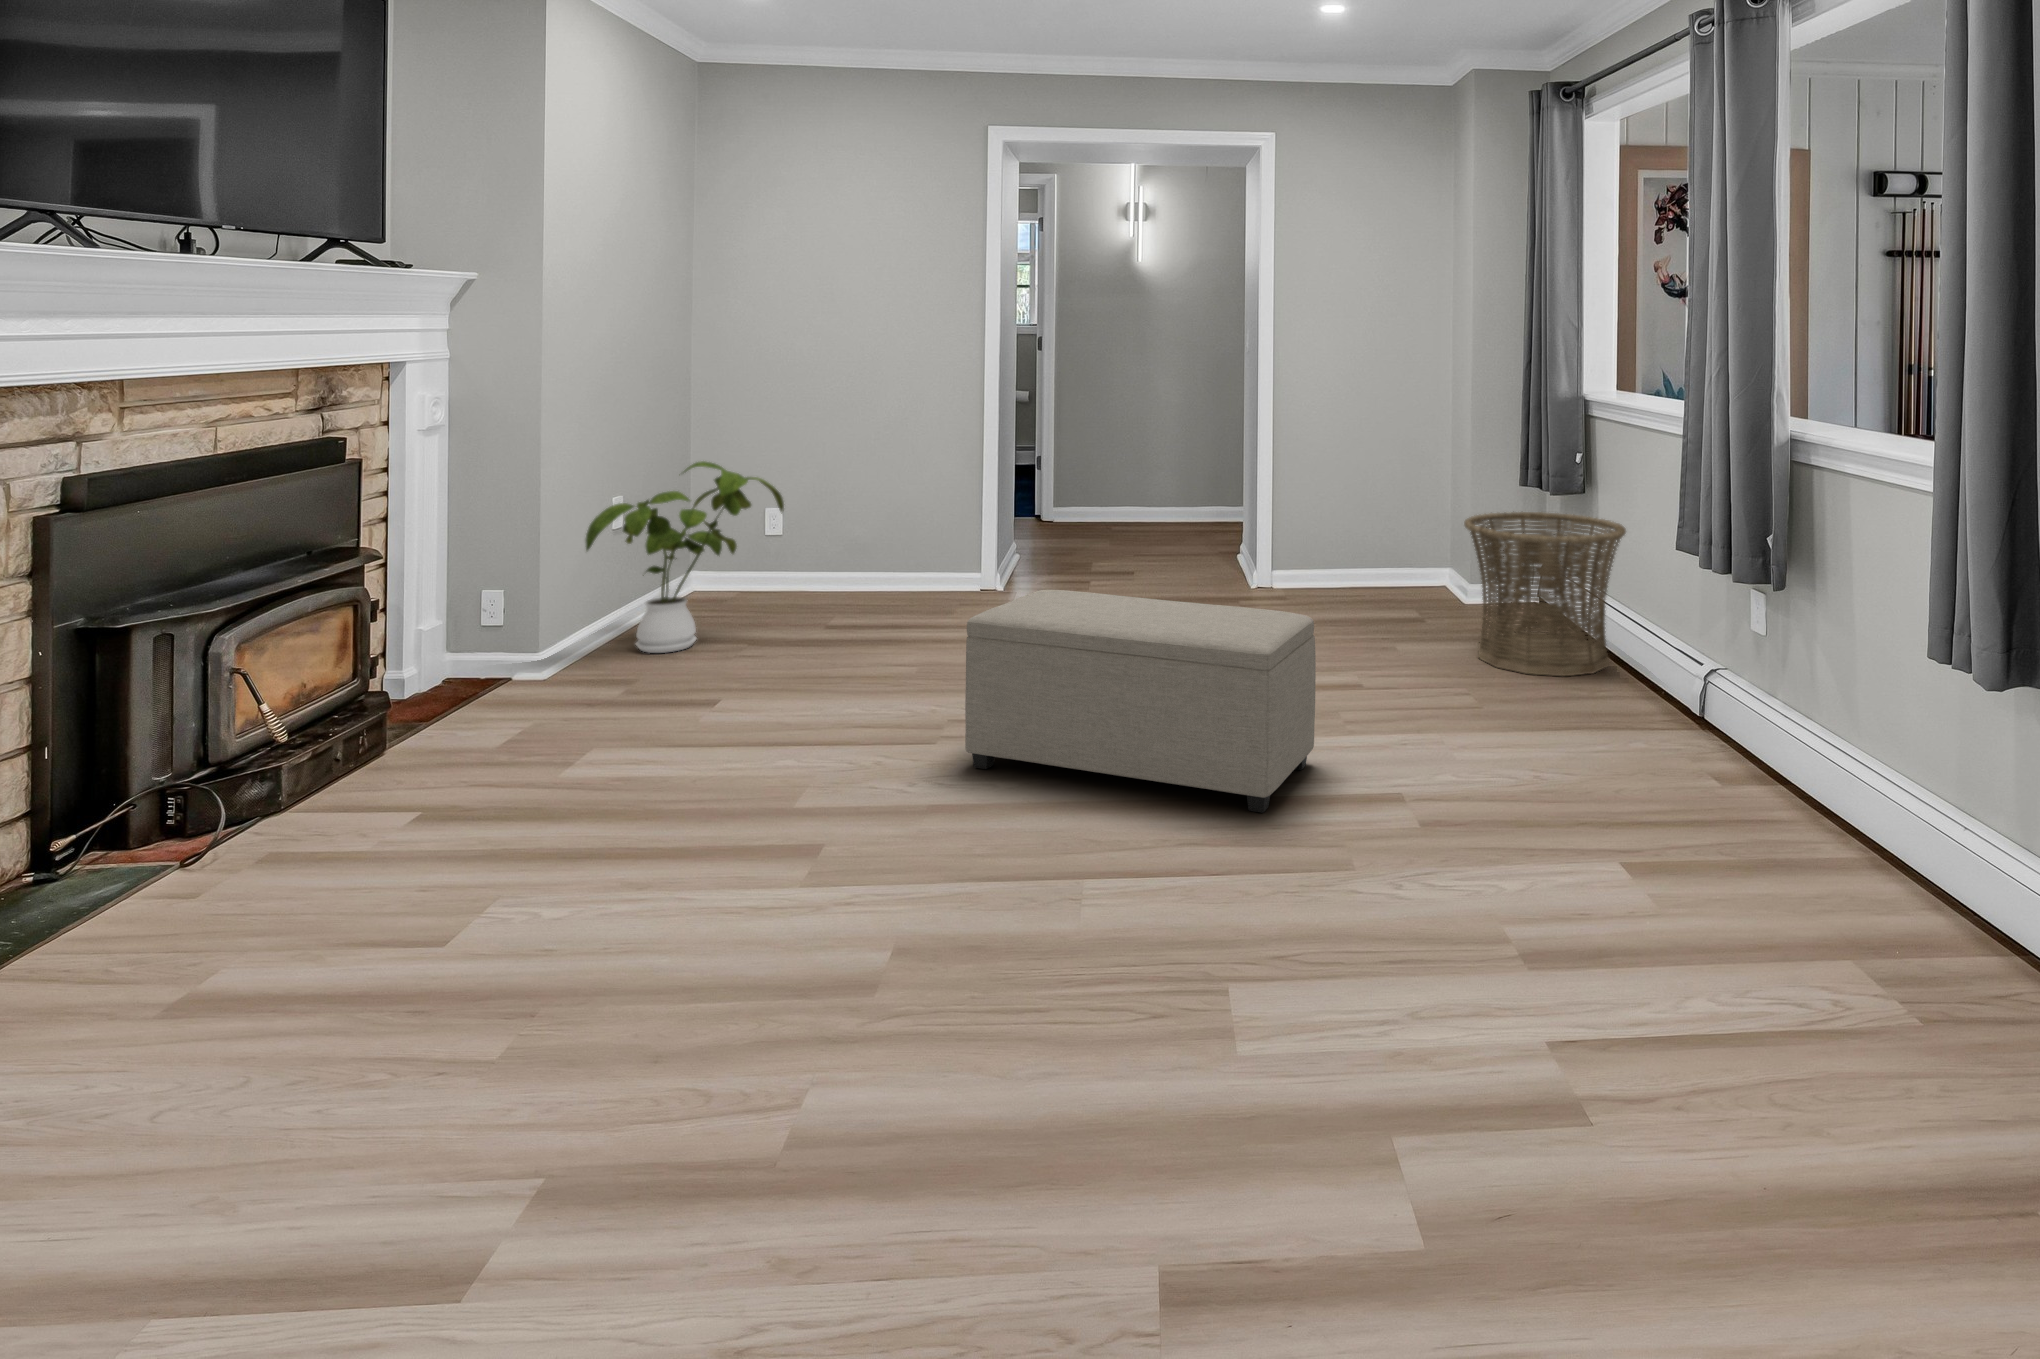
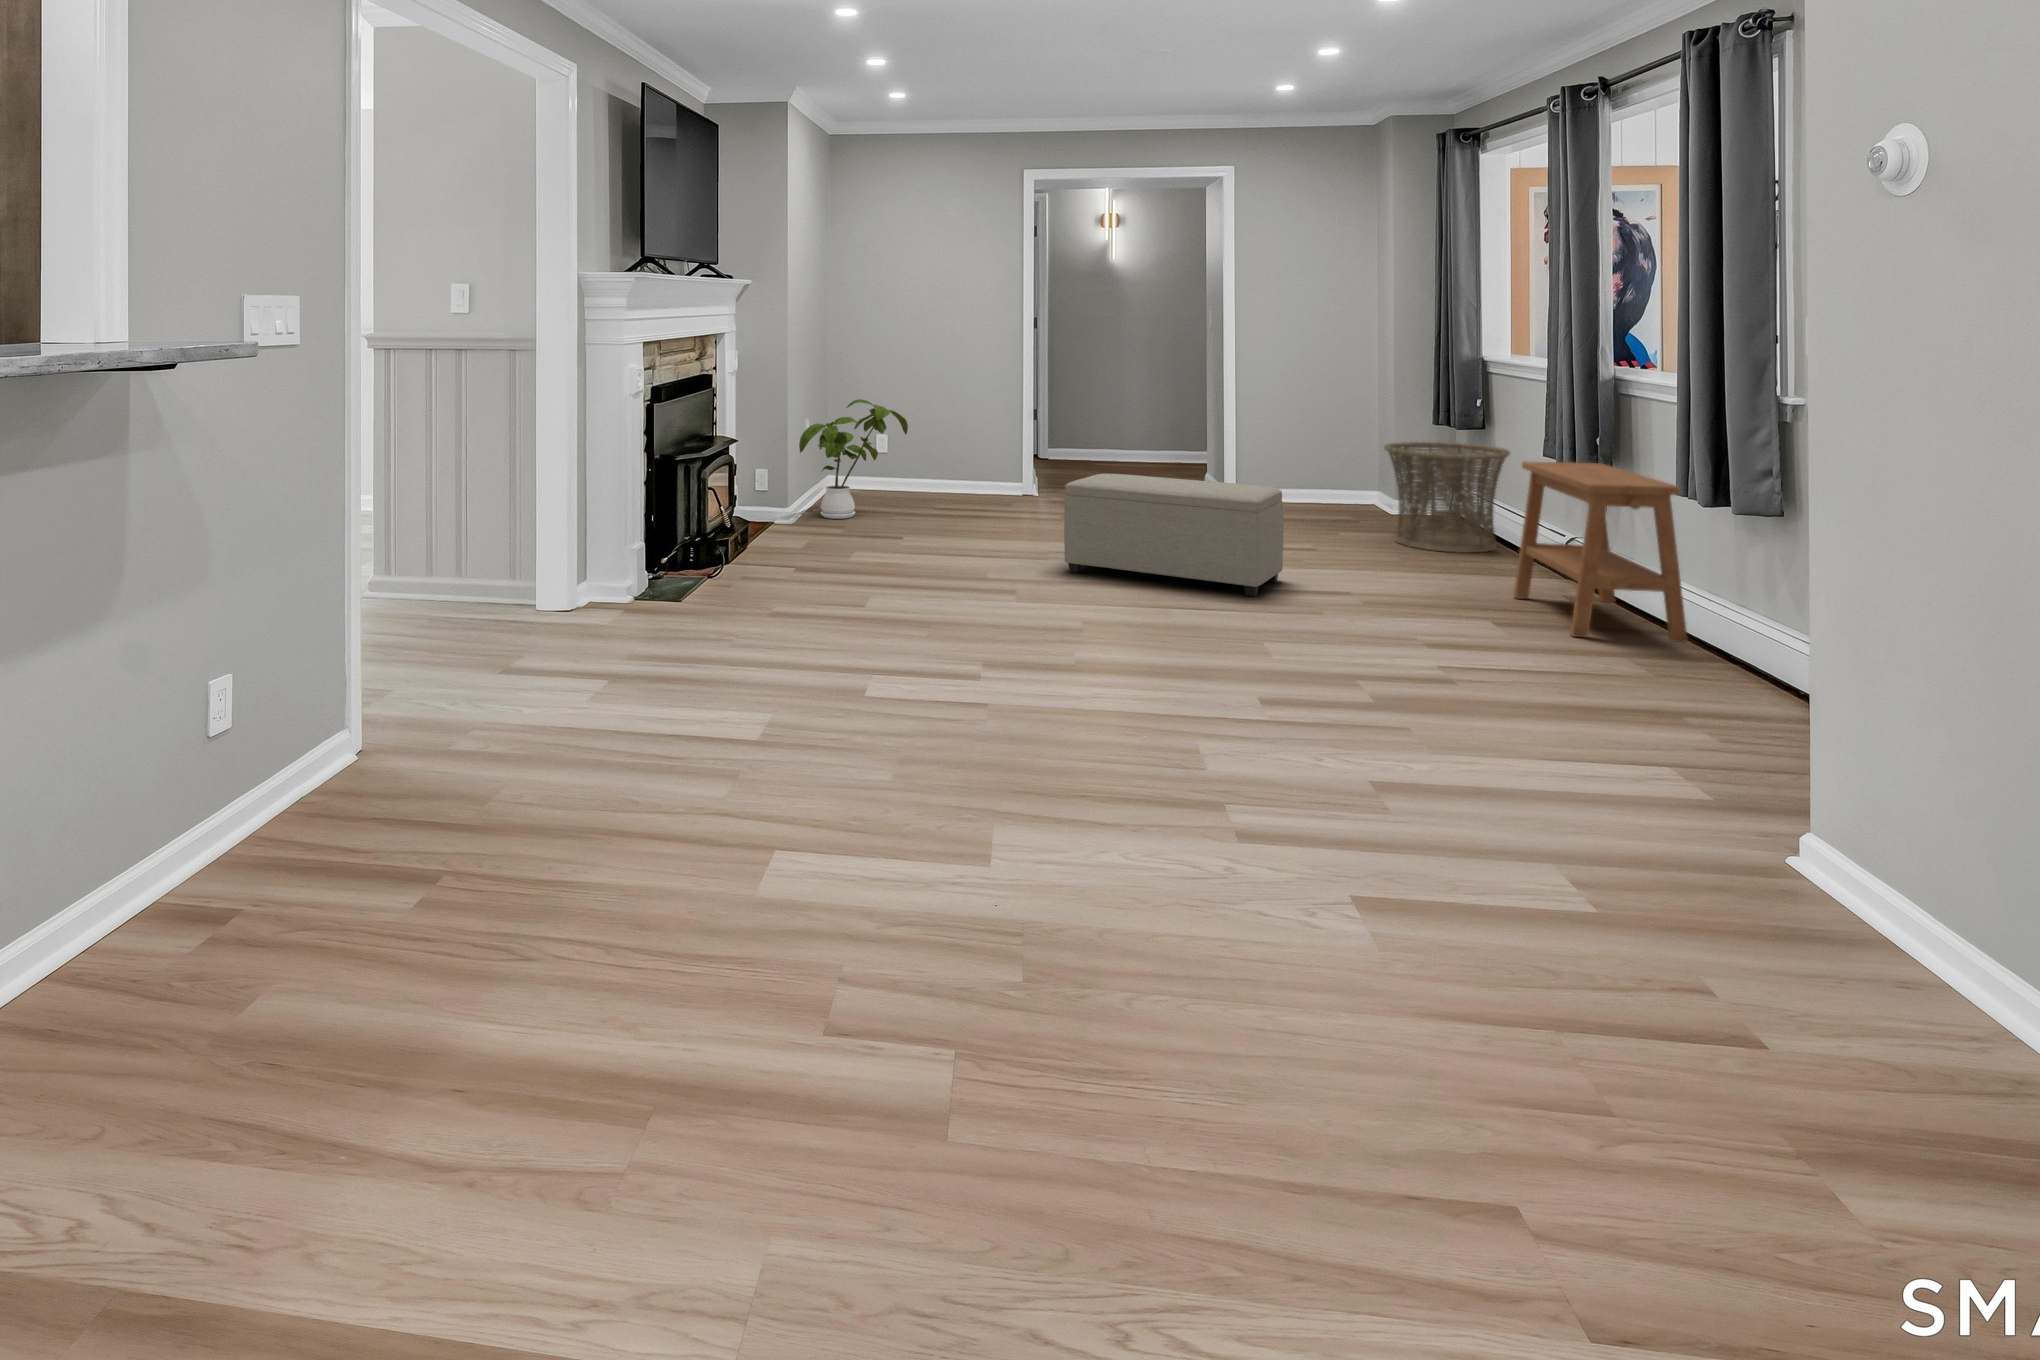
side table: none [1650,566,1928,885] -> present [1514,461,1688,642]

